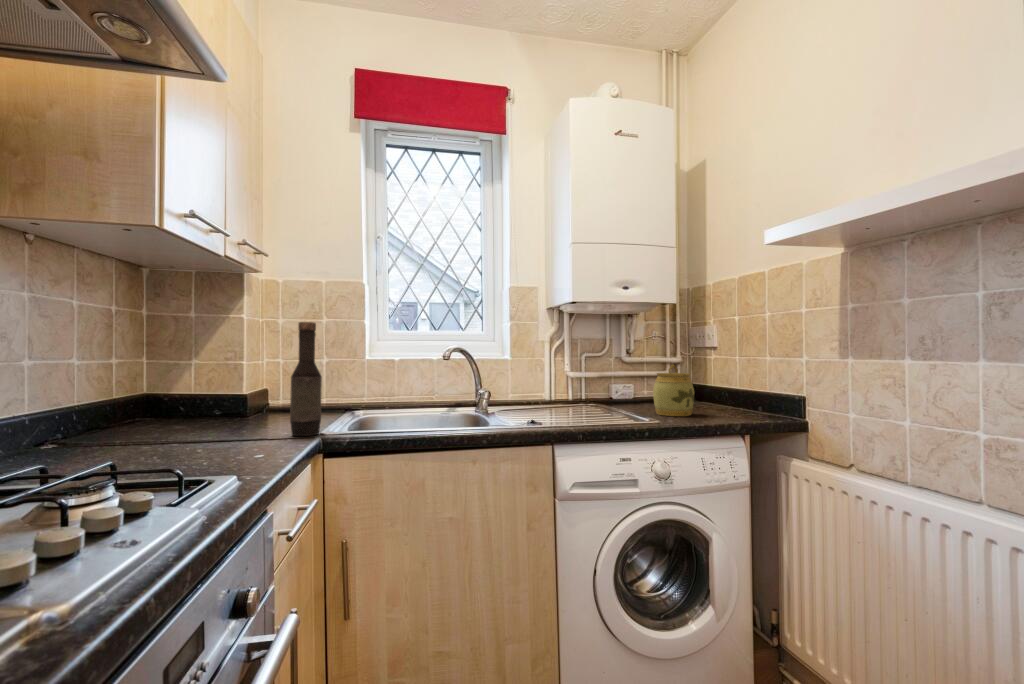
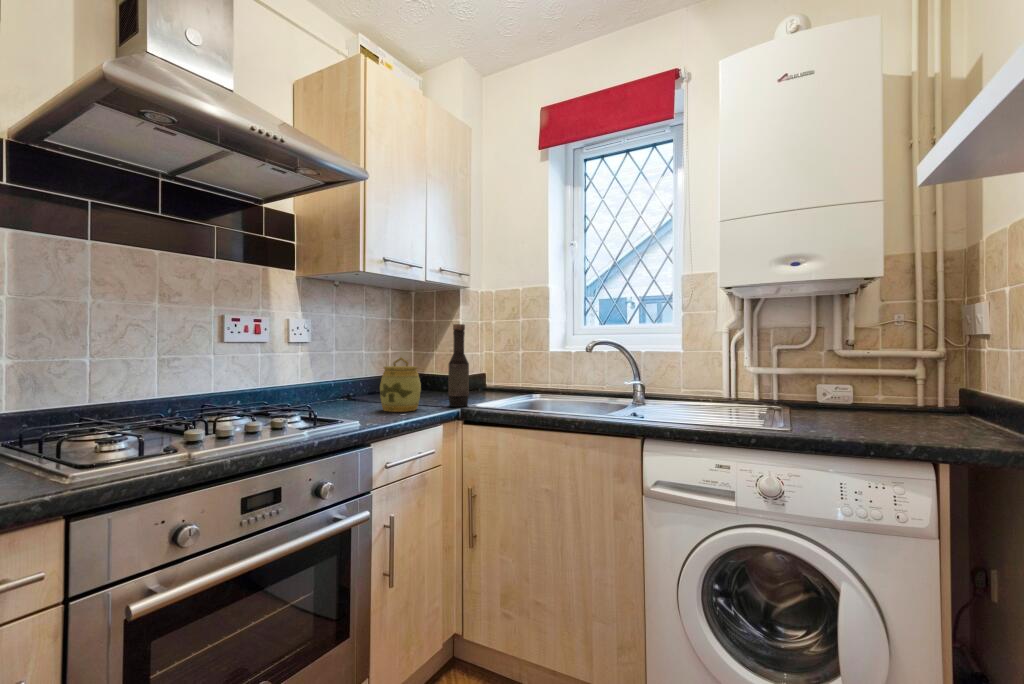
jar: present [653,365,694,416] -> present [380,358,421,412]

